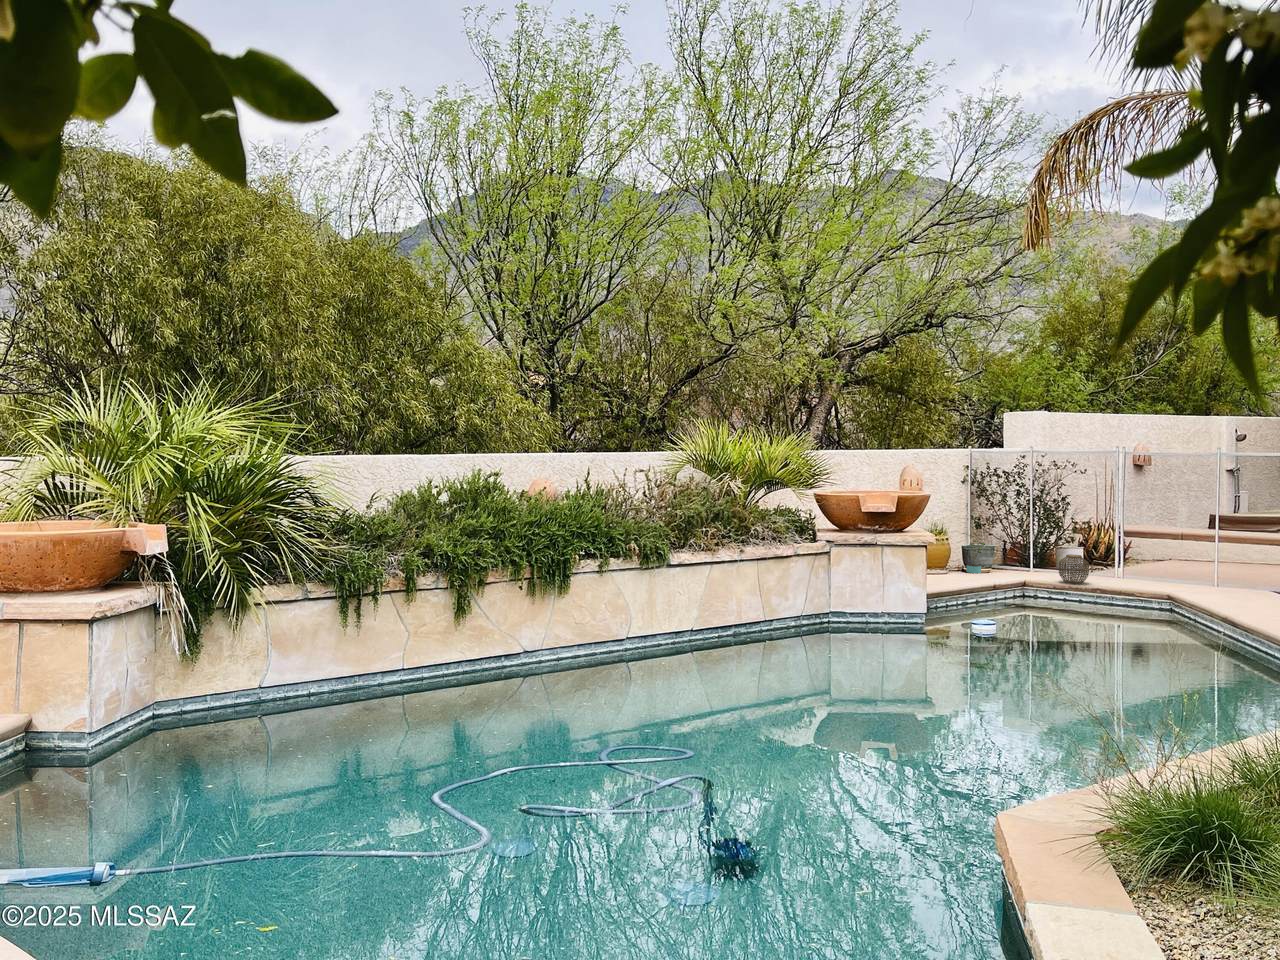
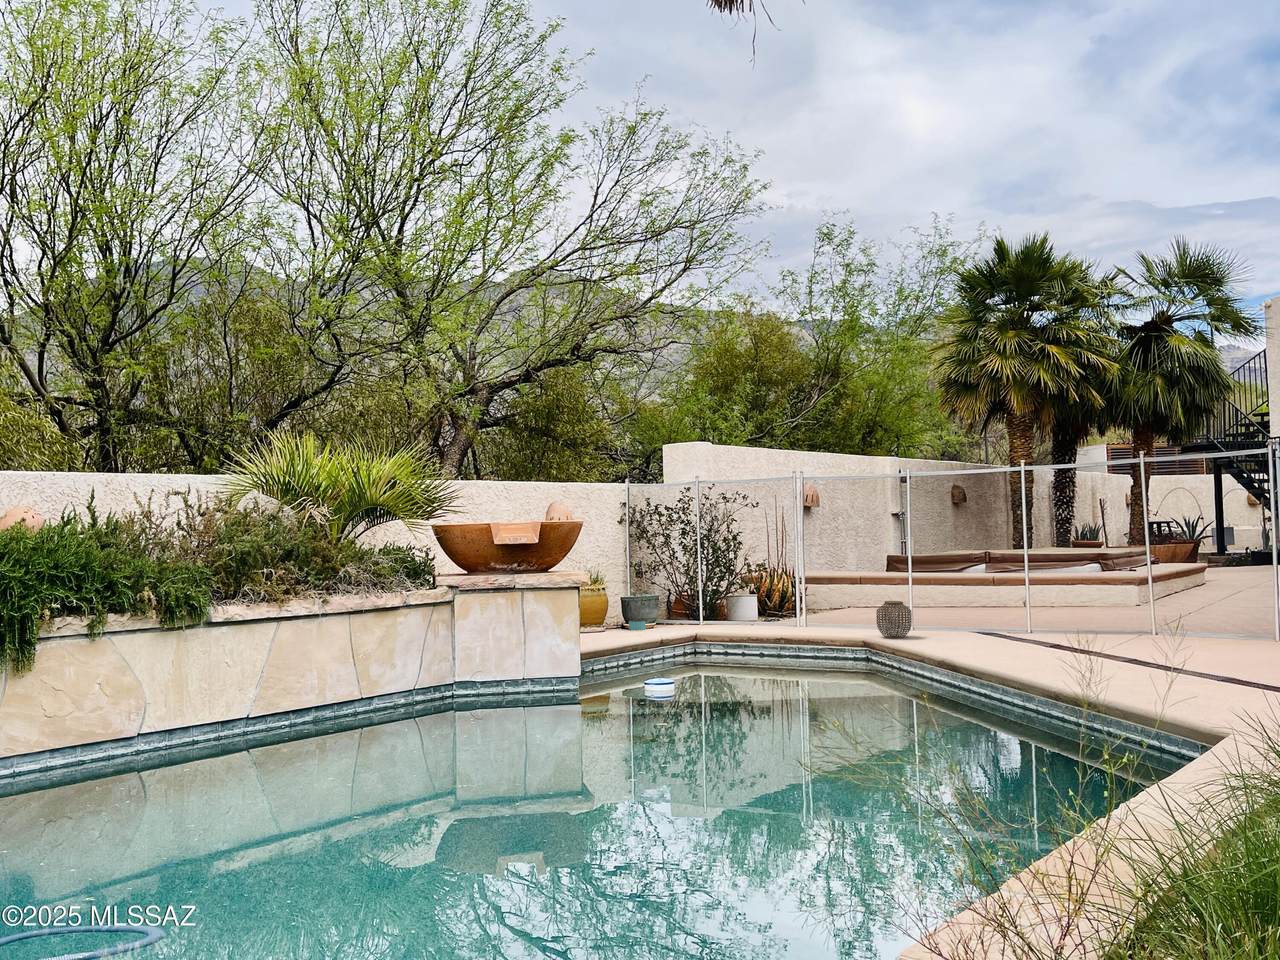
woven basket: present [1059,554,1089,584] -> present [876,601,912,638]

